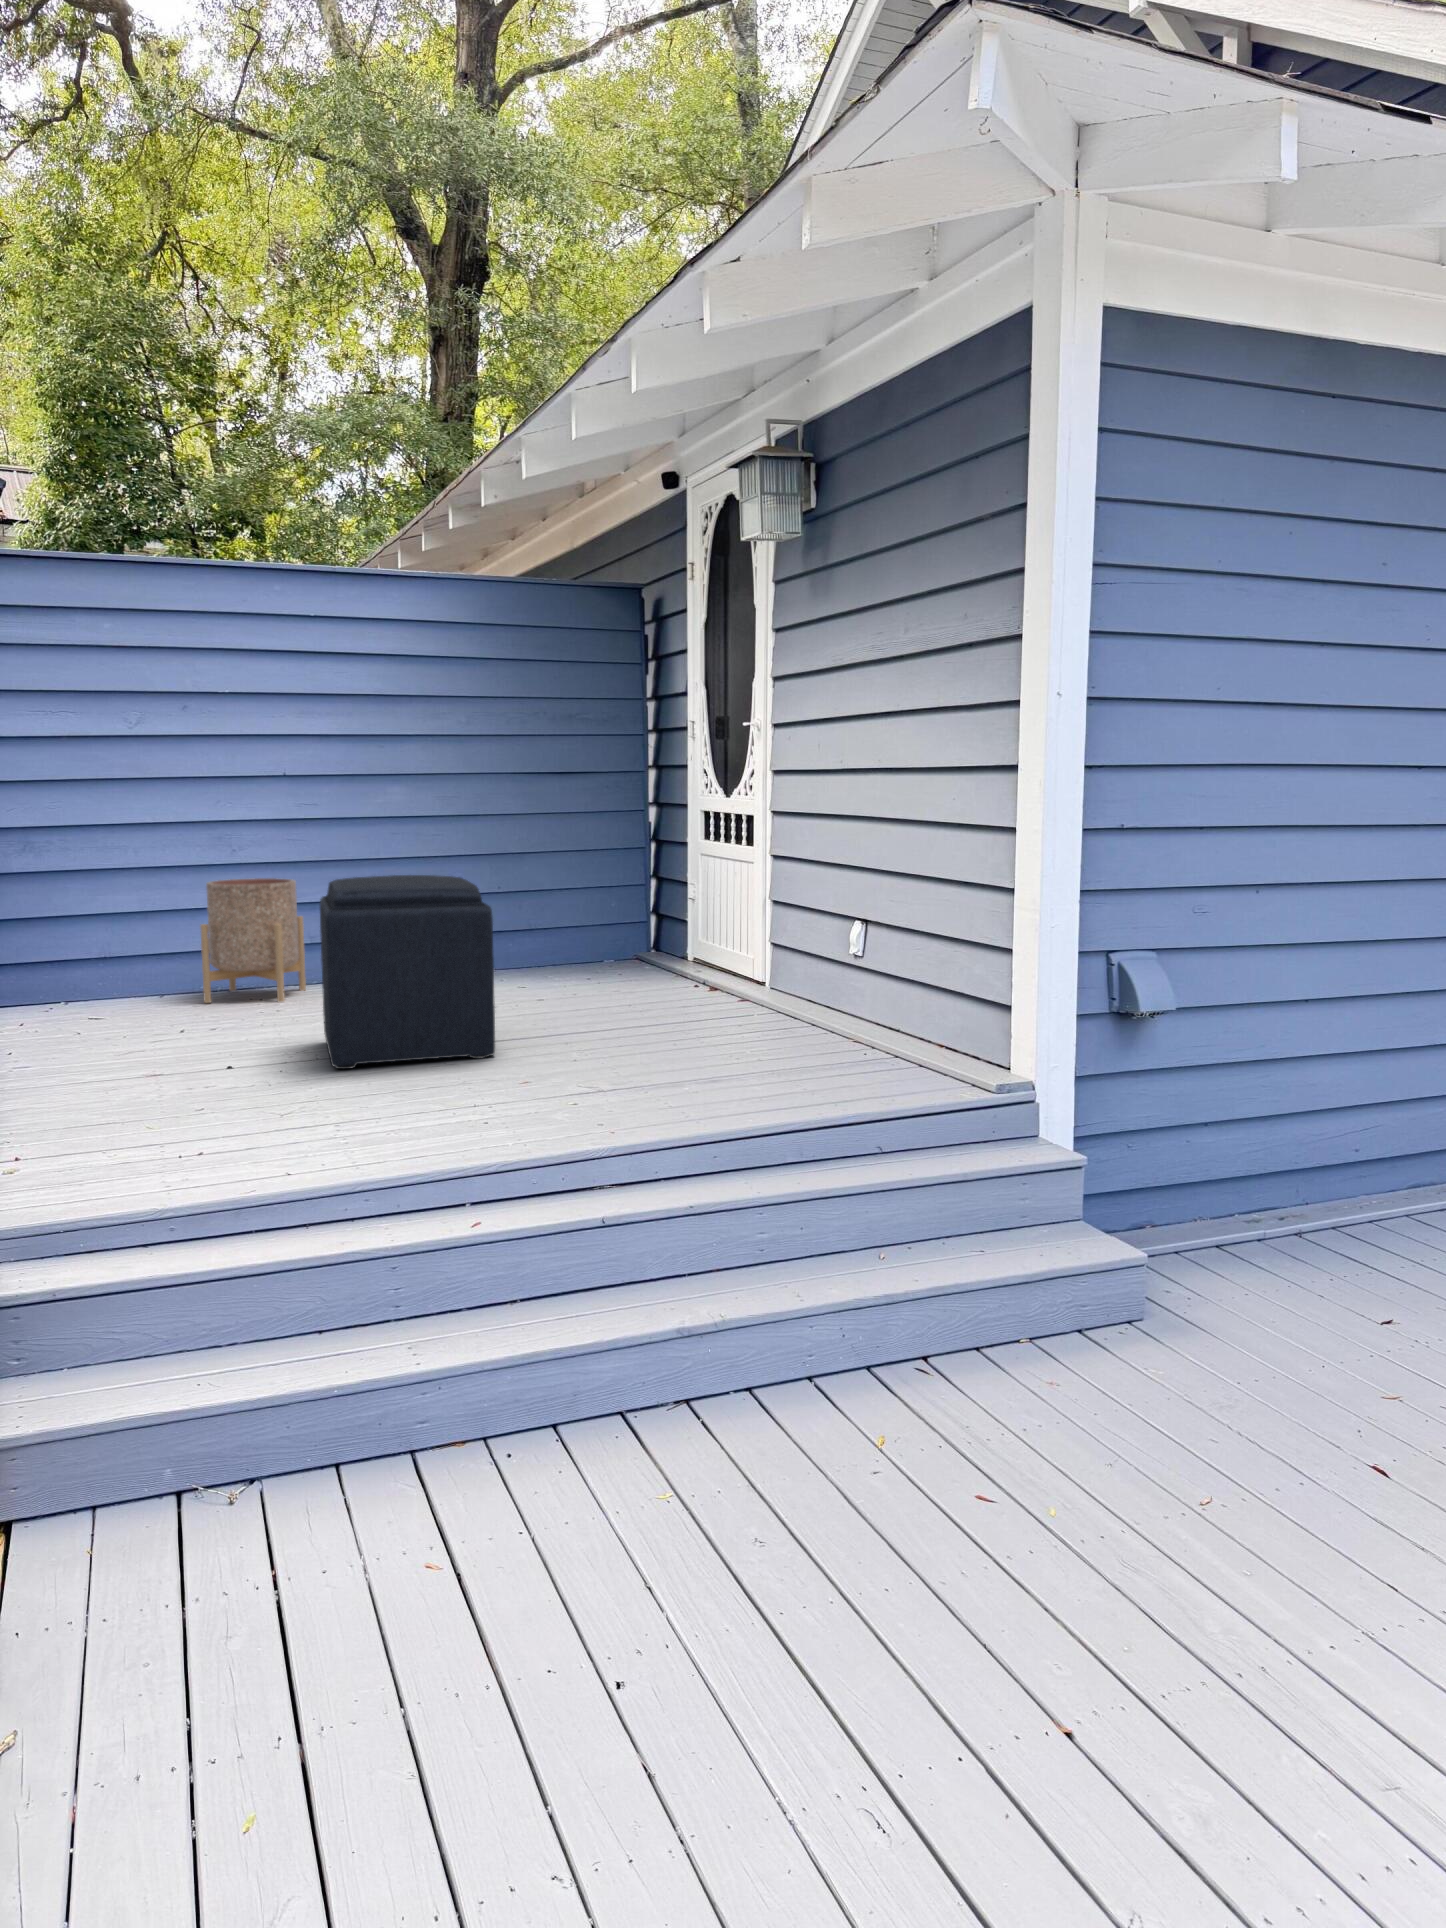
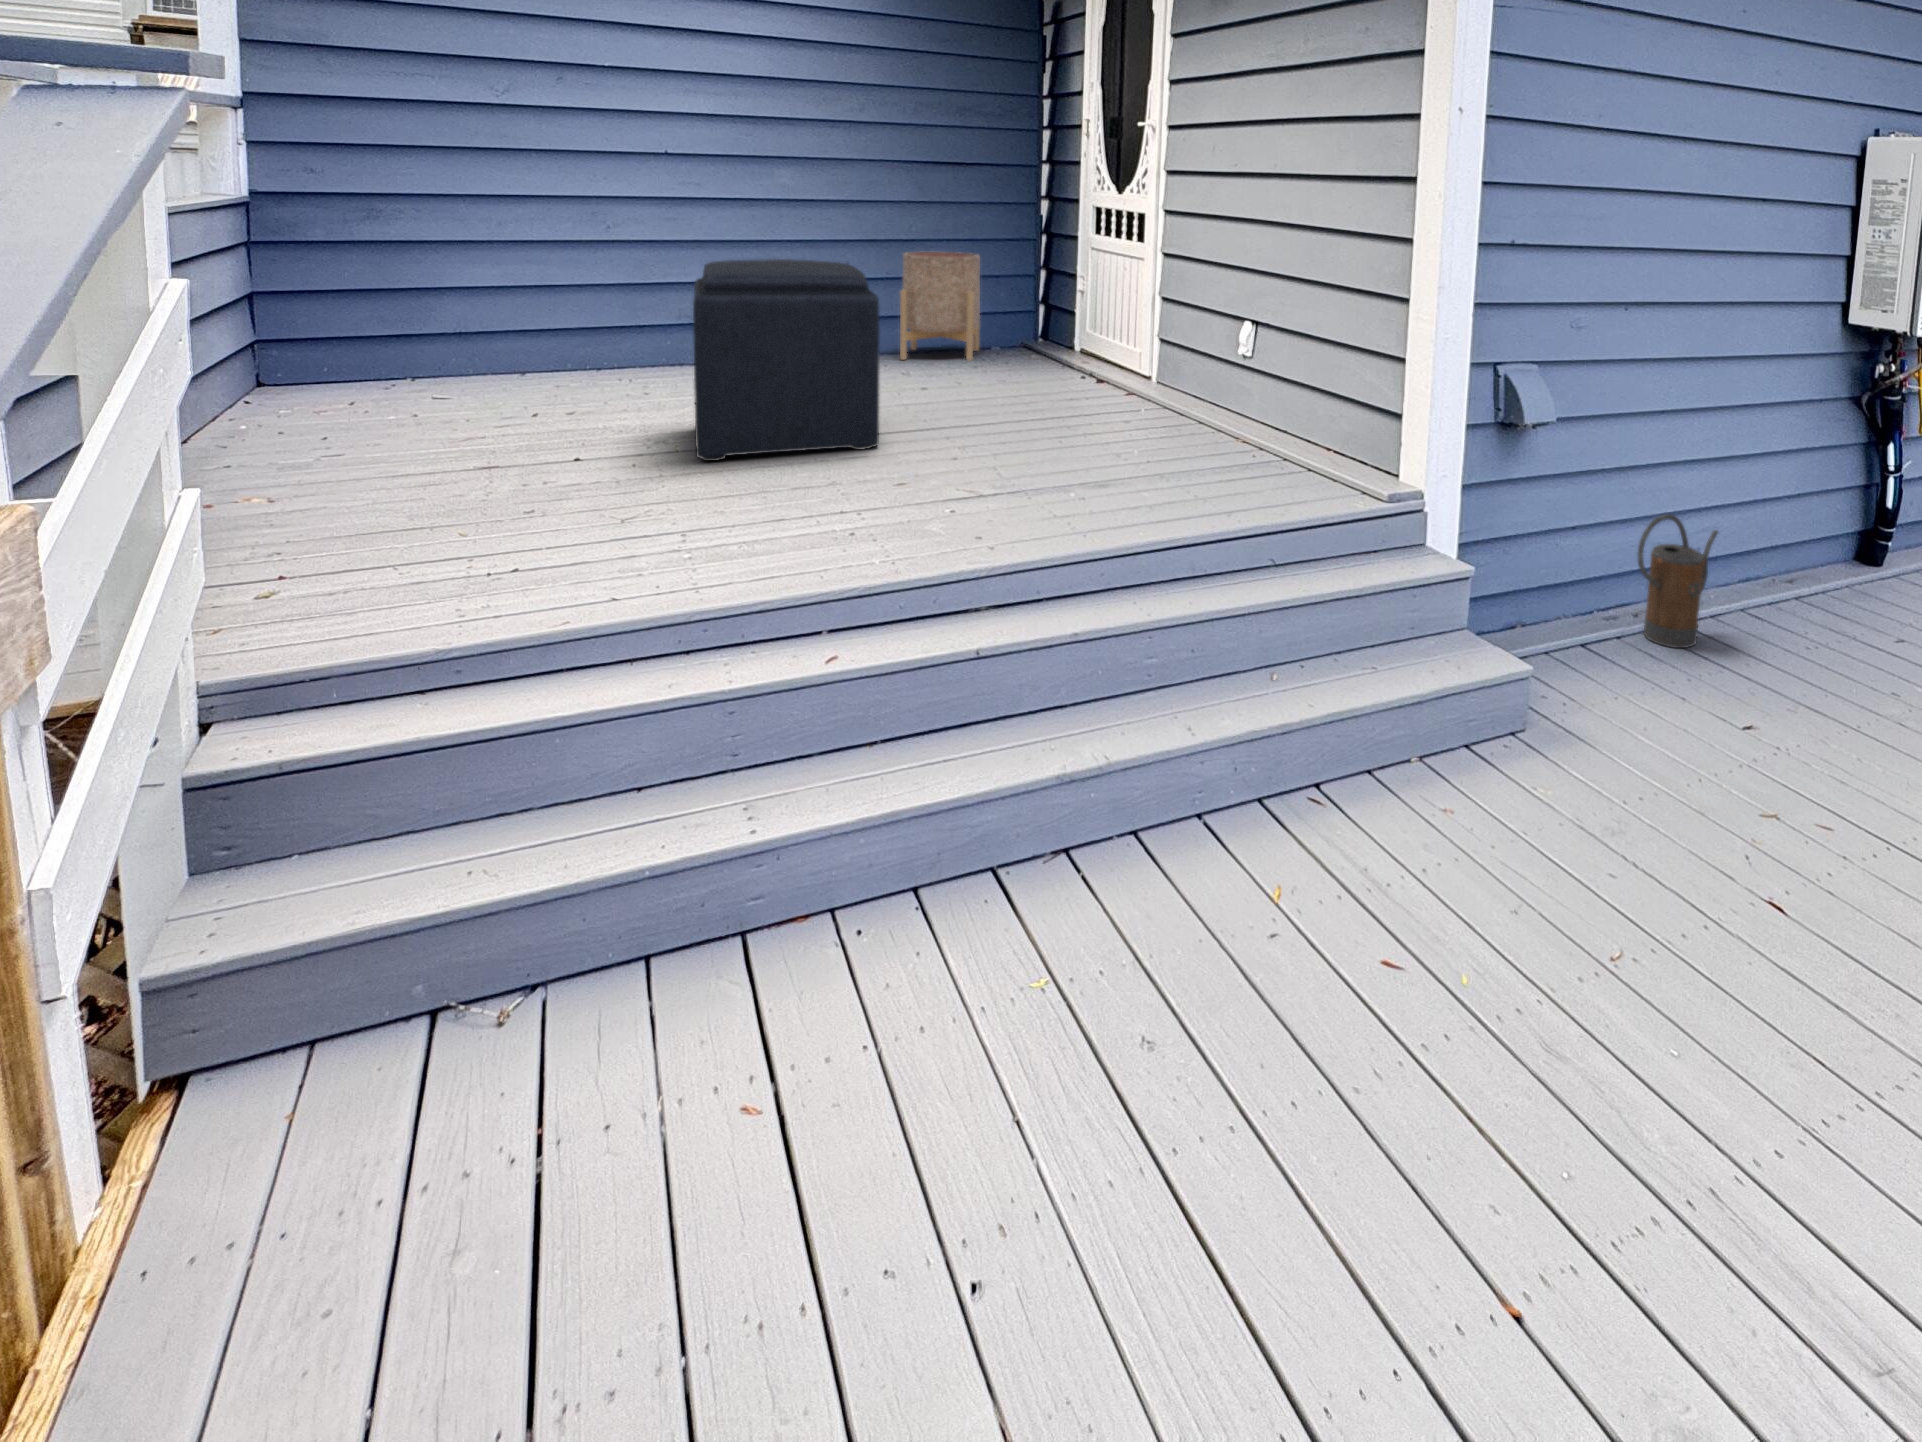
planter: present [200,878,306,1003] -> present [900,252,980,361]
watering can: none [1280,1116,1379,1261] -> present [1638,514,1718,648]

